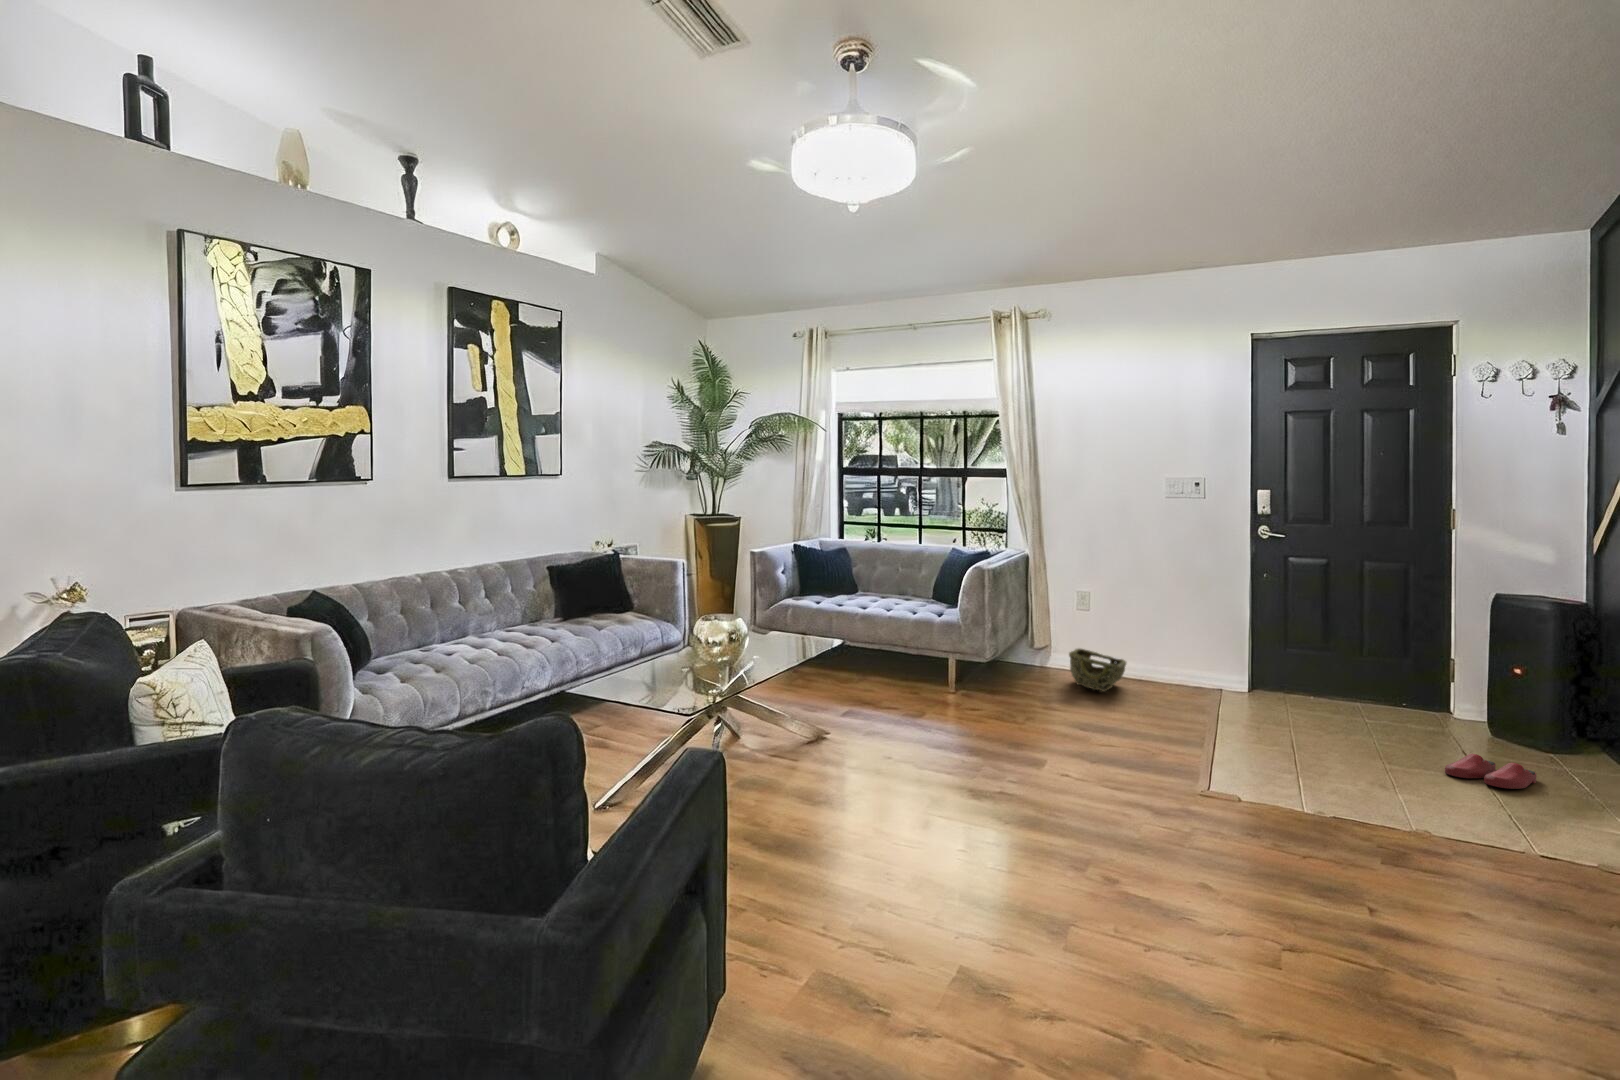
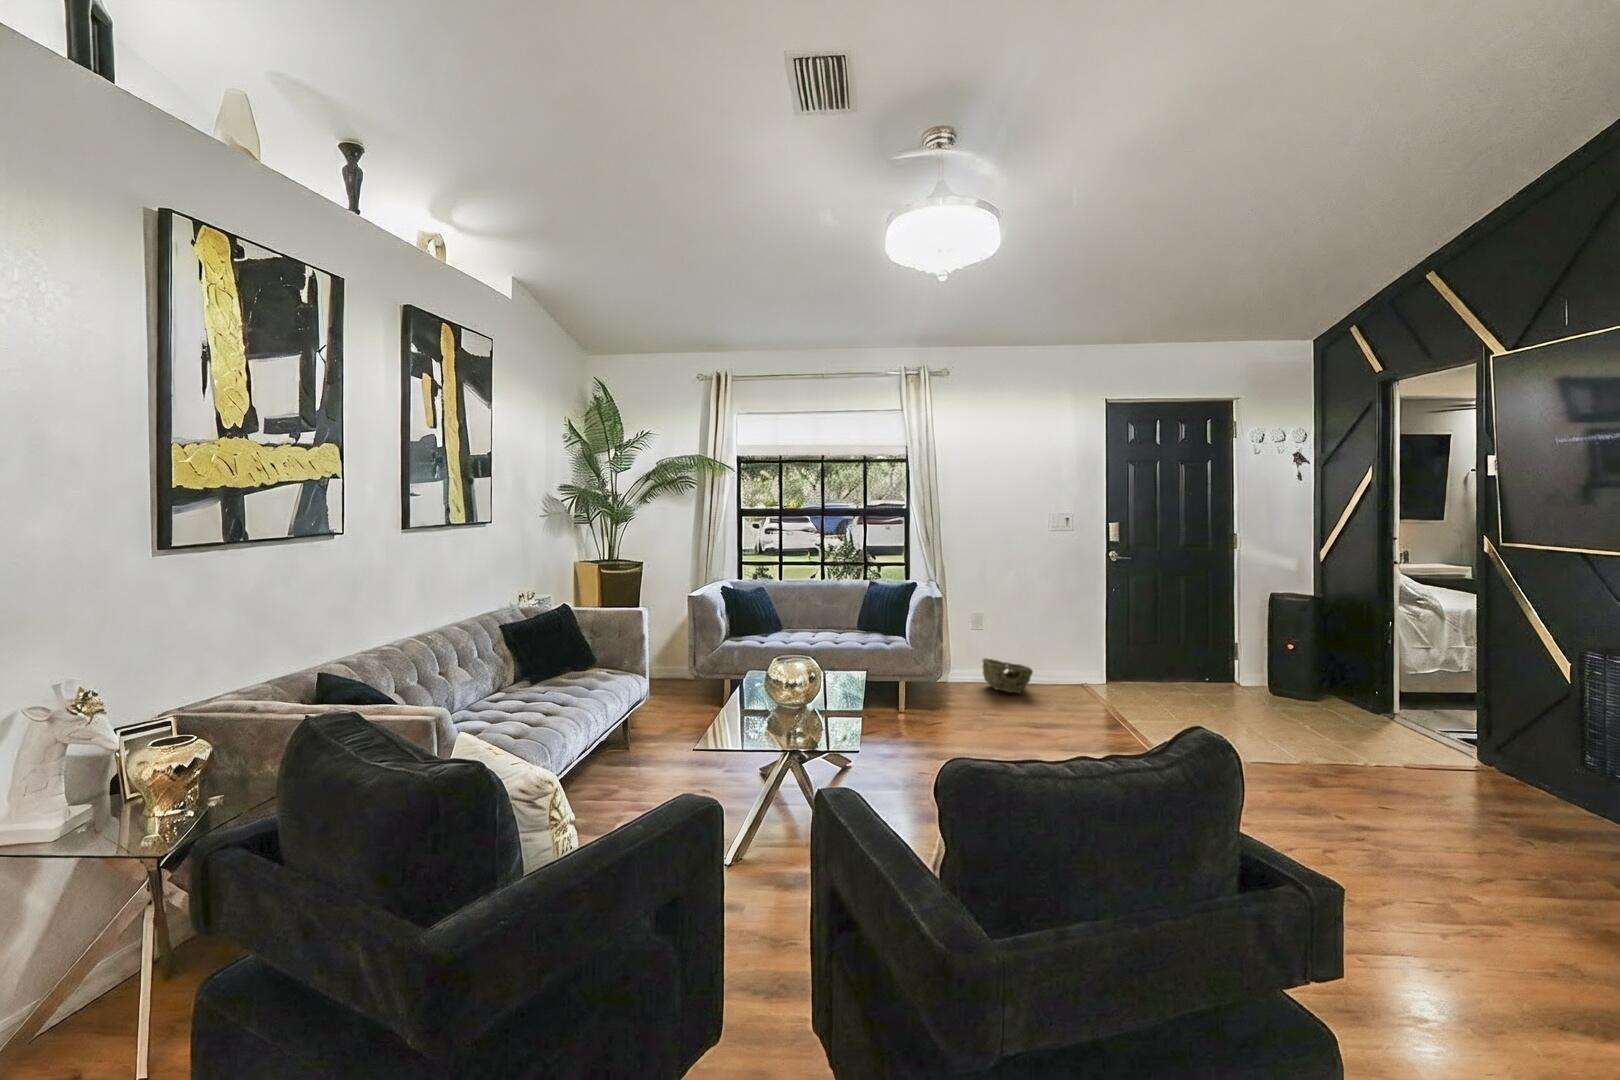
slippers: present [1445,754,1536,789] -> none [1277,707,1327,728]

